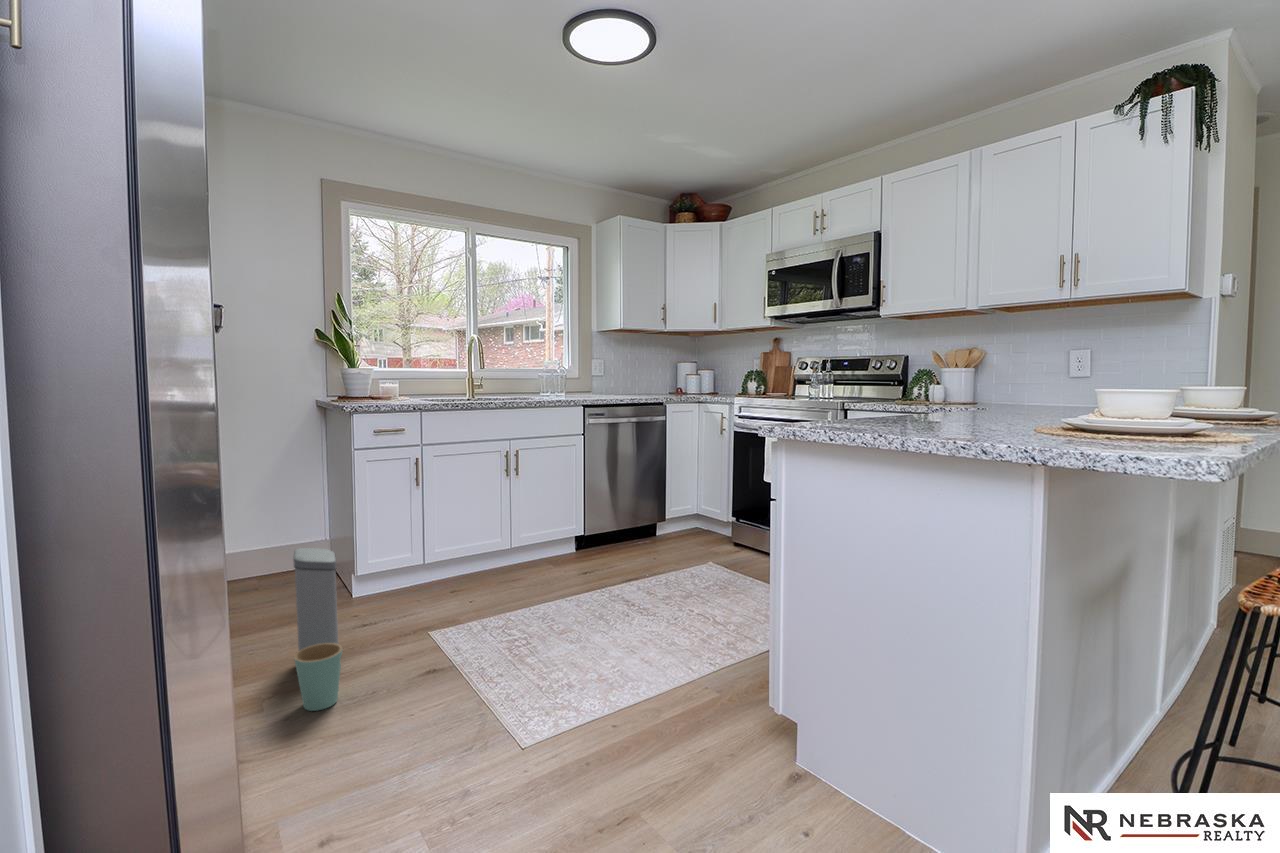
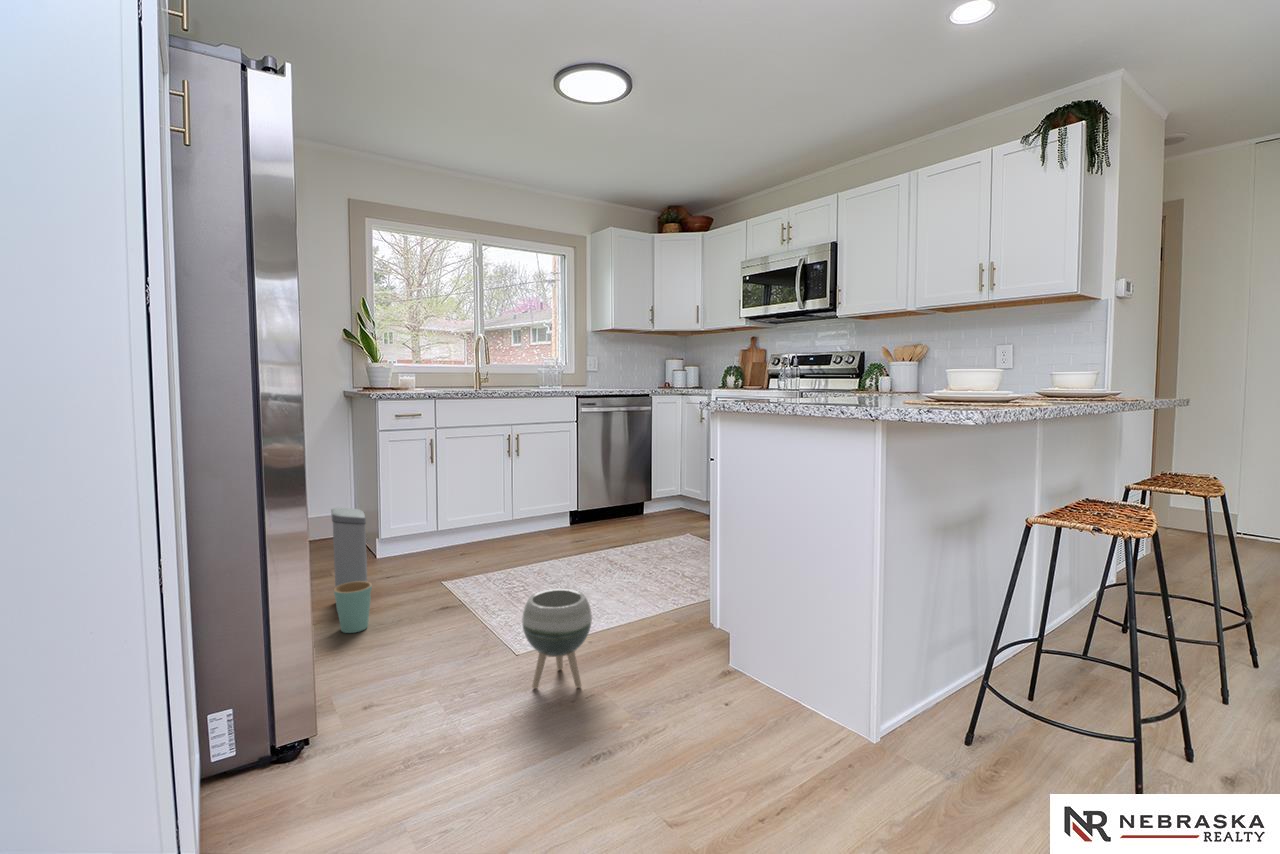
planter: none [535,667,624,804] -> present [522,589,592,689]

